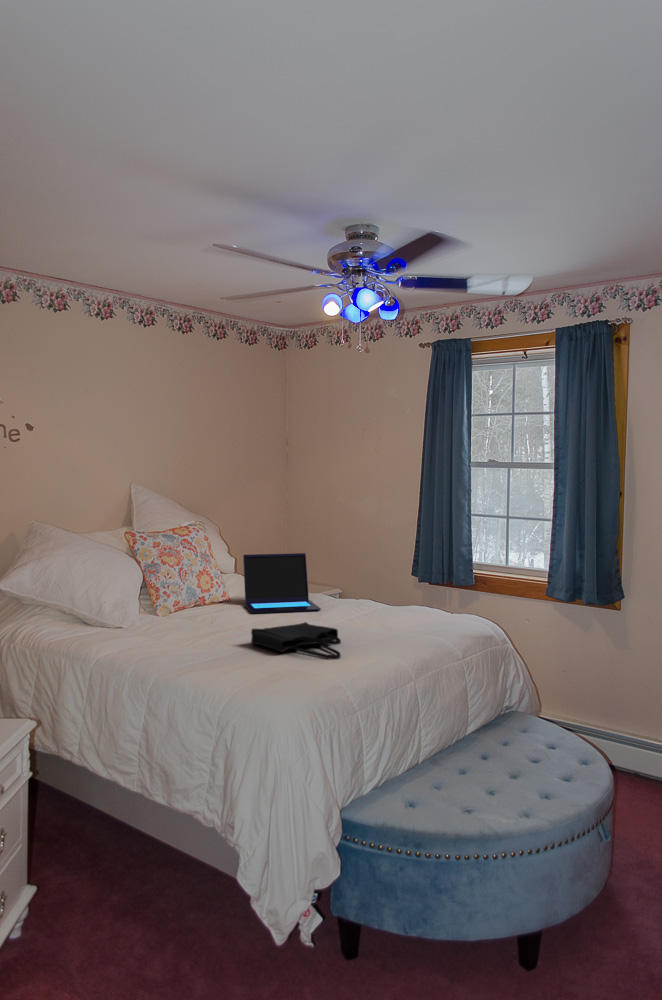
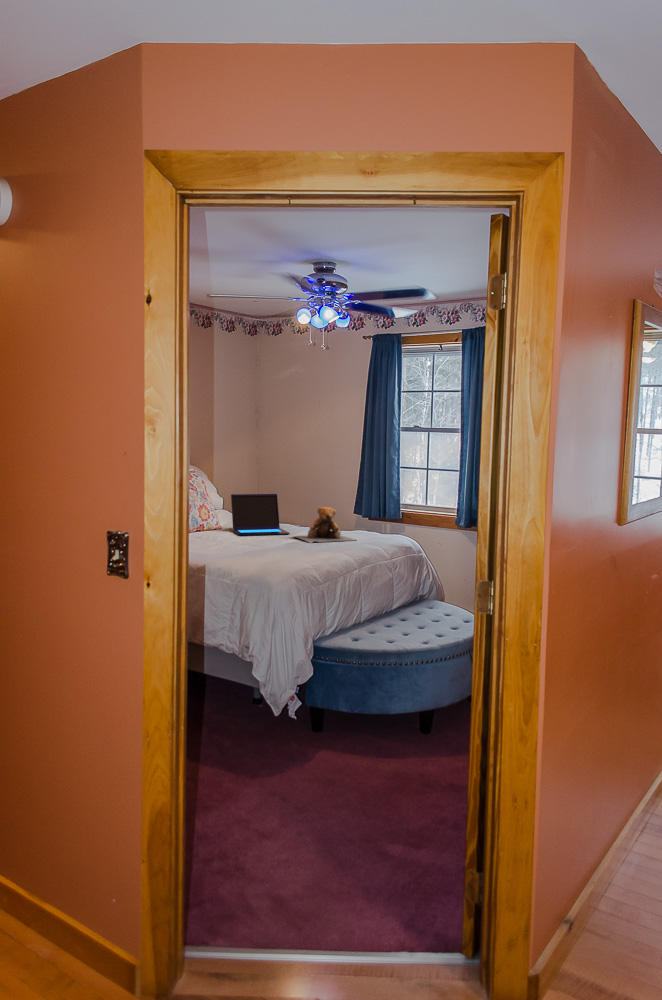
teddy bear: none [323,574,415,628] -> present [294,507,356,543]
tote bag: present [251,622,341,659] -> none [247,537,310,557]

